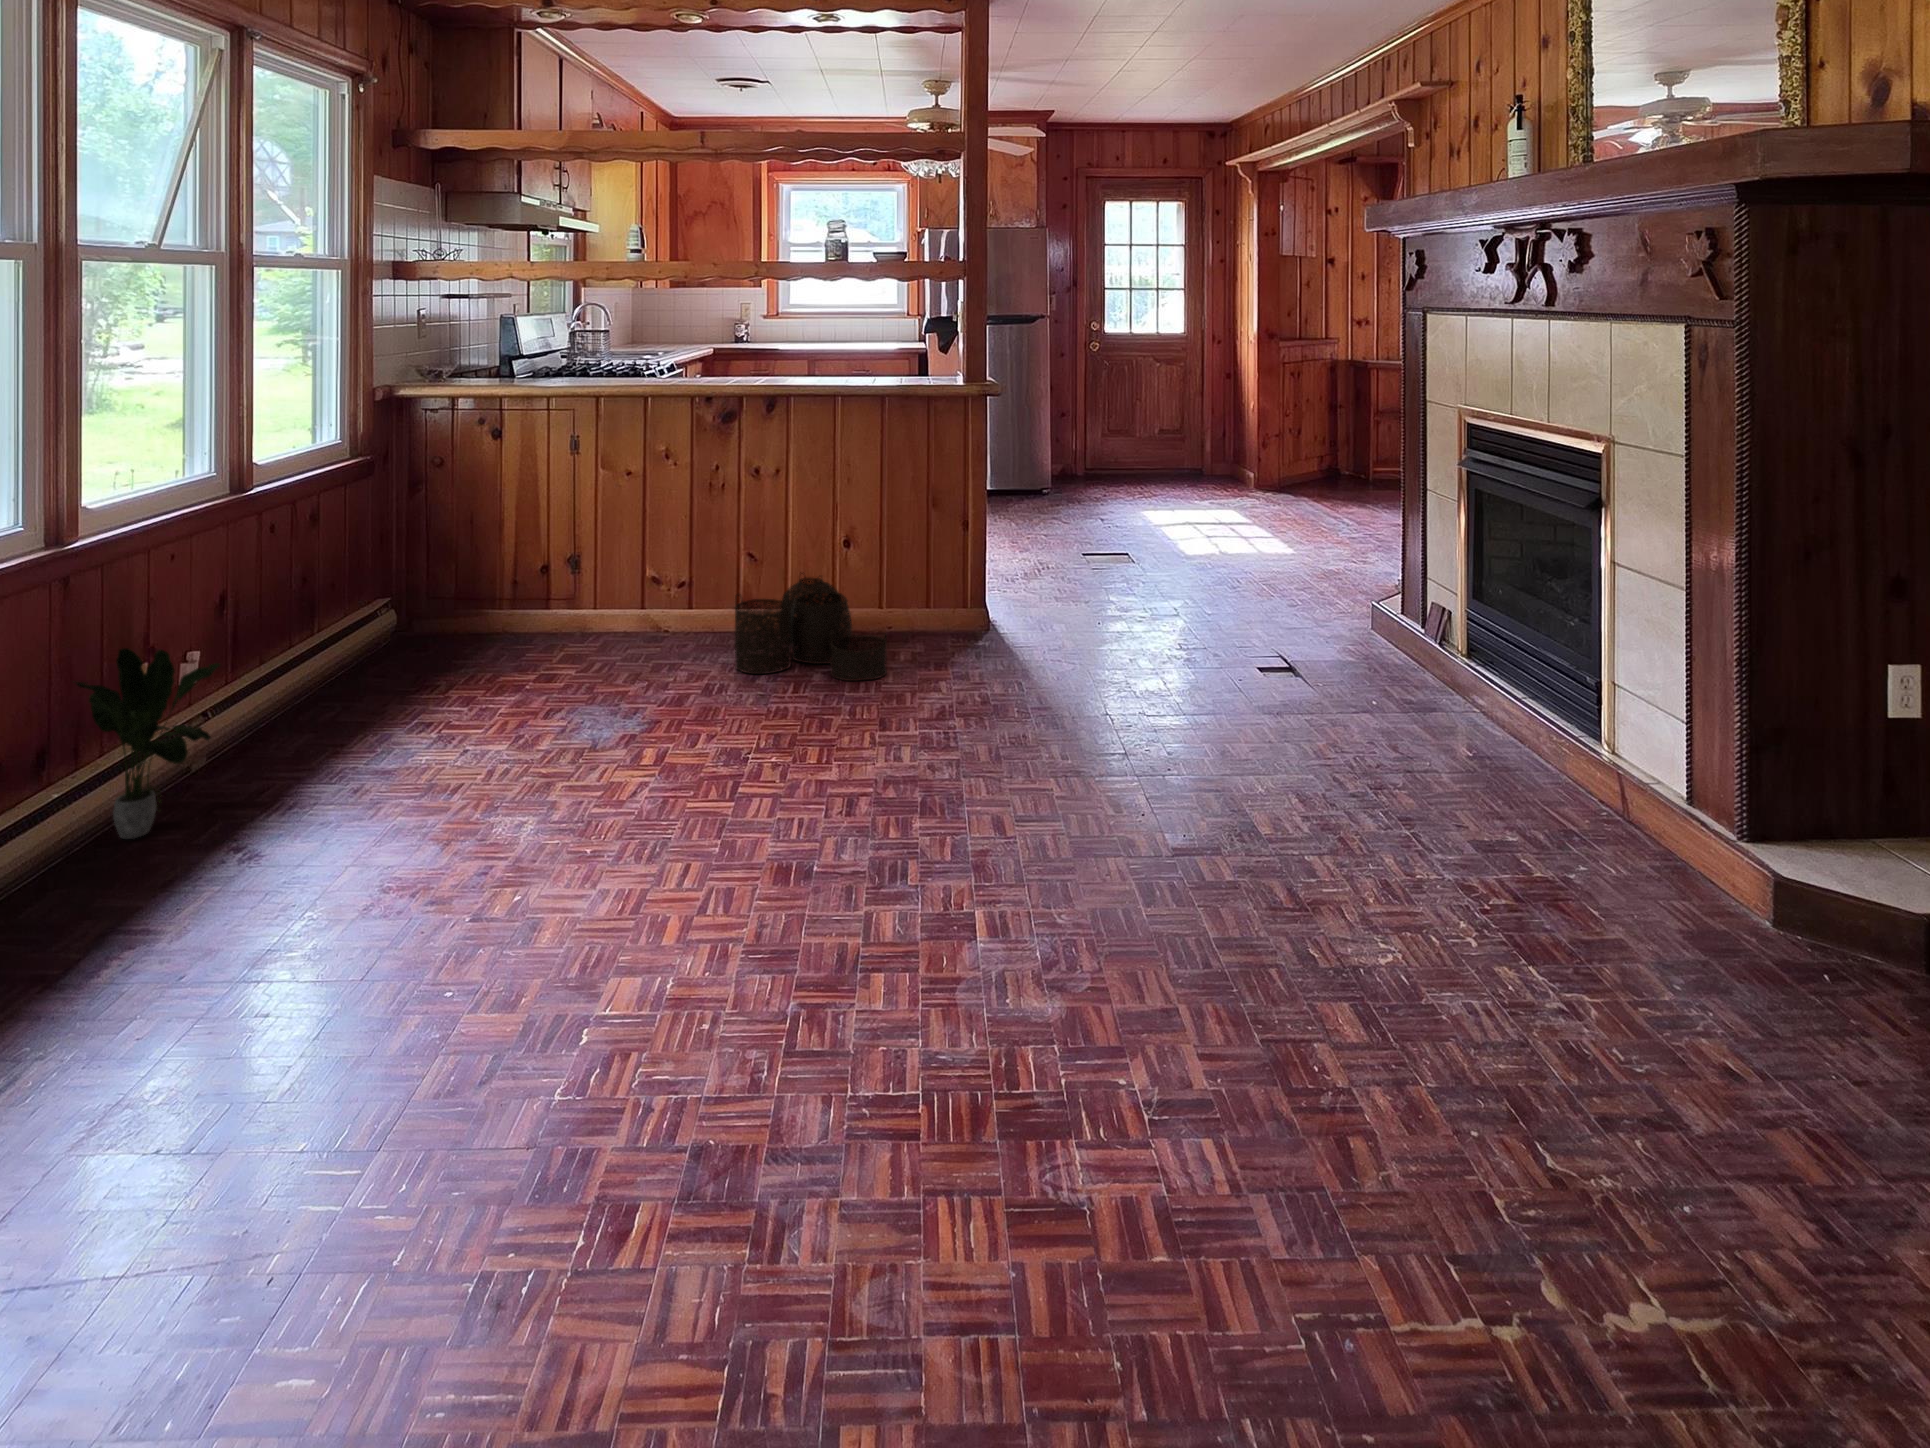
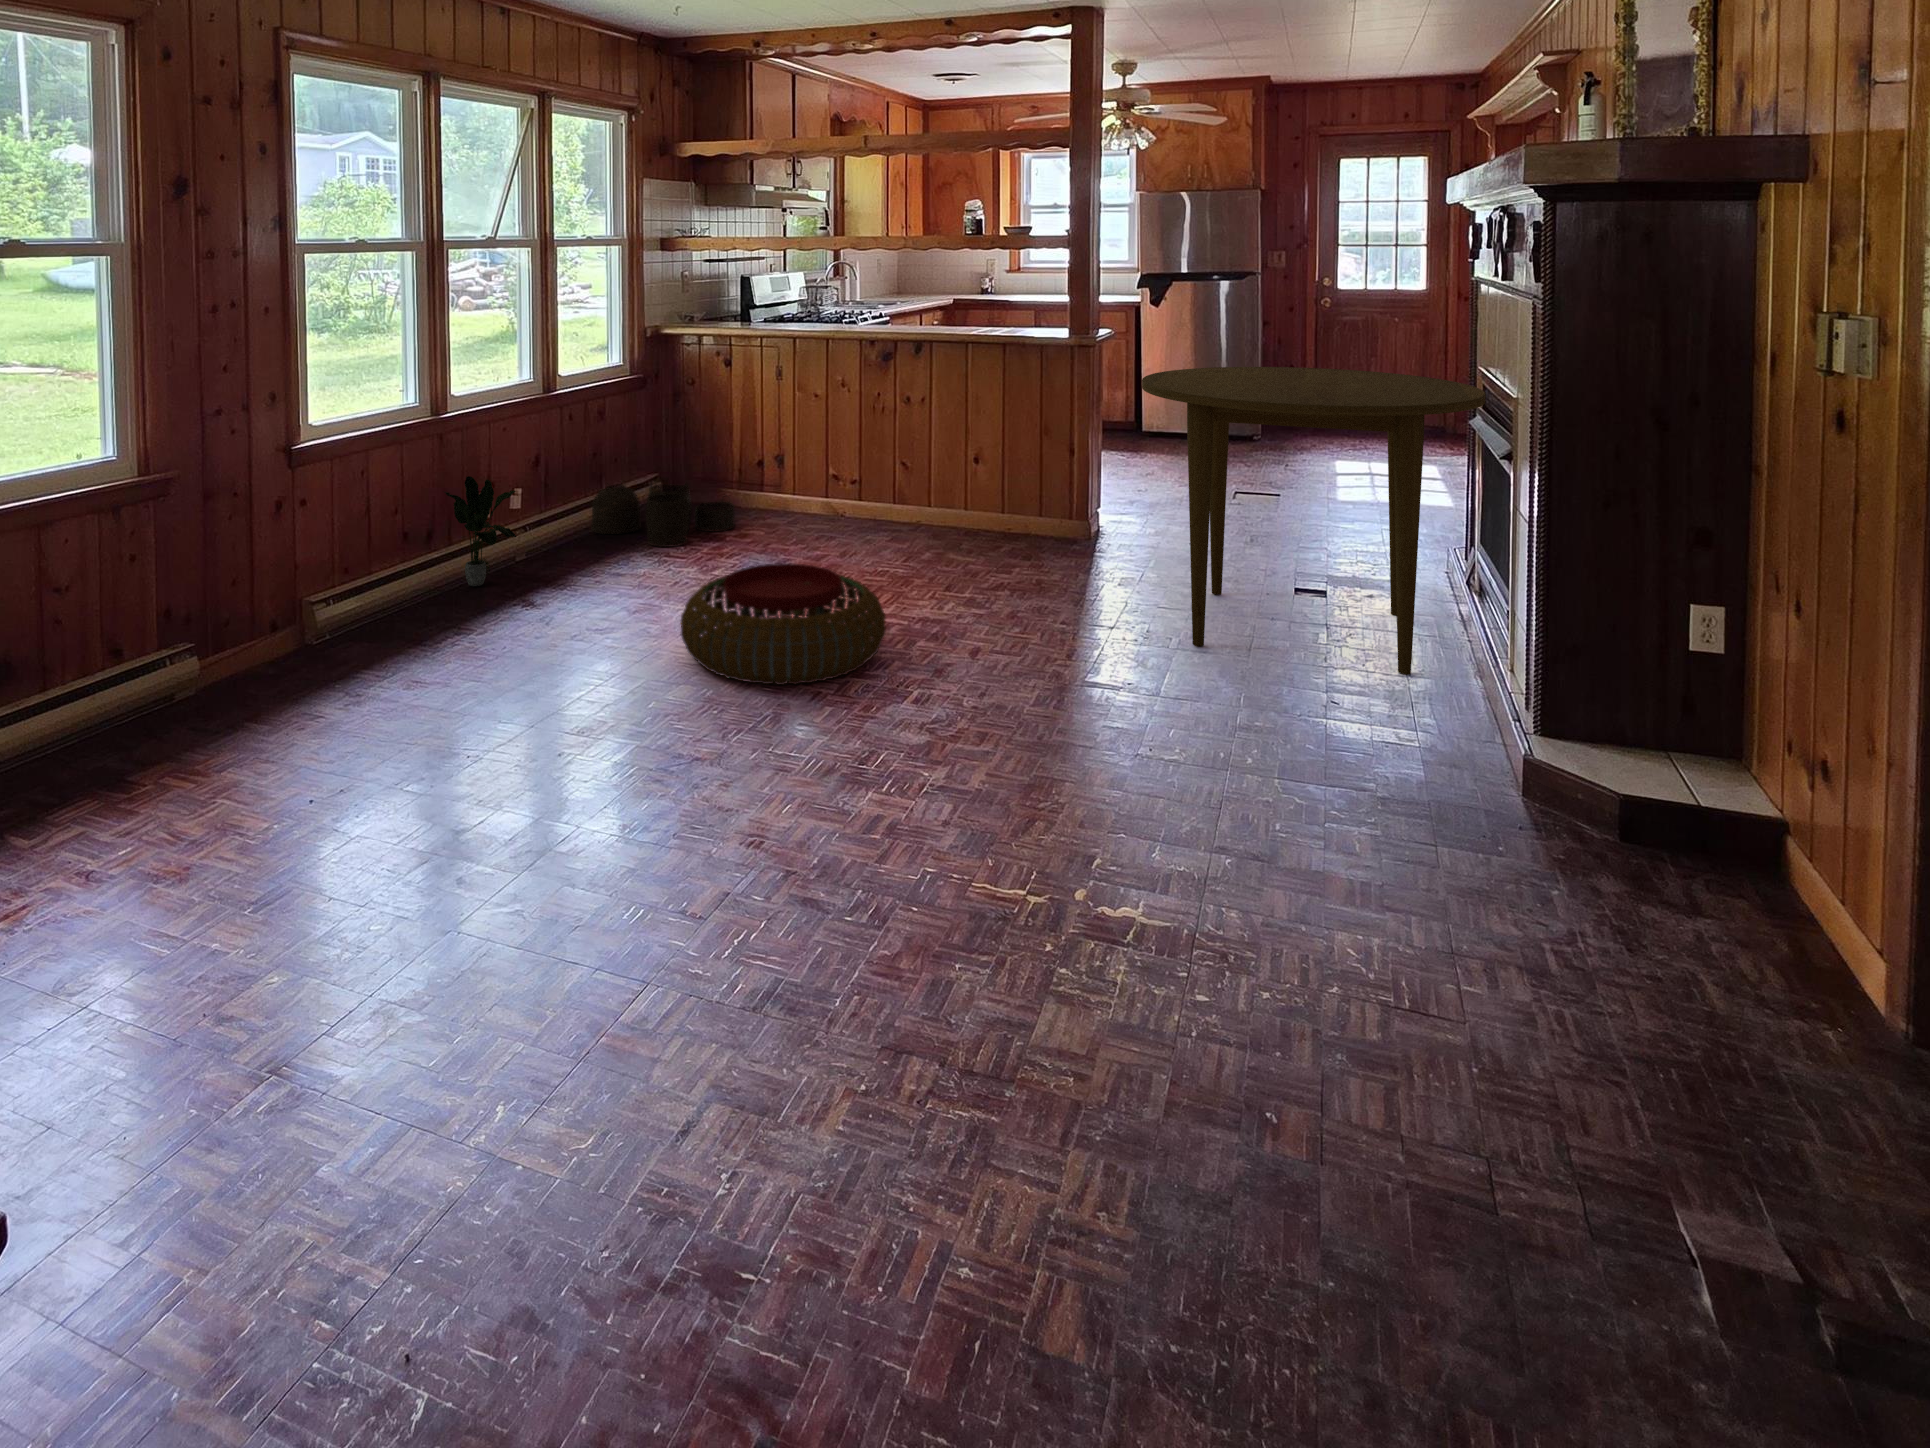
dining table: none [1130,412,1502,752] -> present [1142,367,1486,675]
woven basket: present [735,577,887,681] -> present [591,480,735,547]
pouf: none [592,724,906,939] -> present [680,563,886,685]

